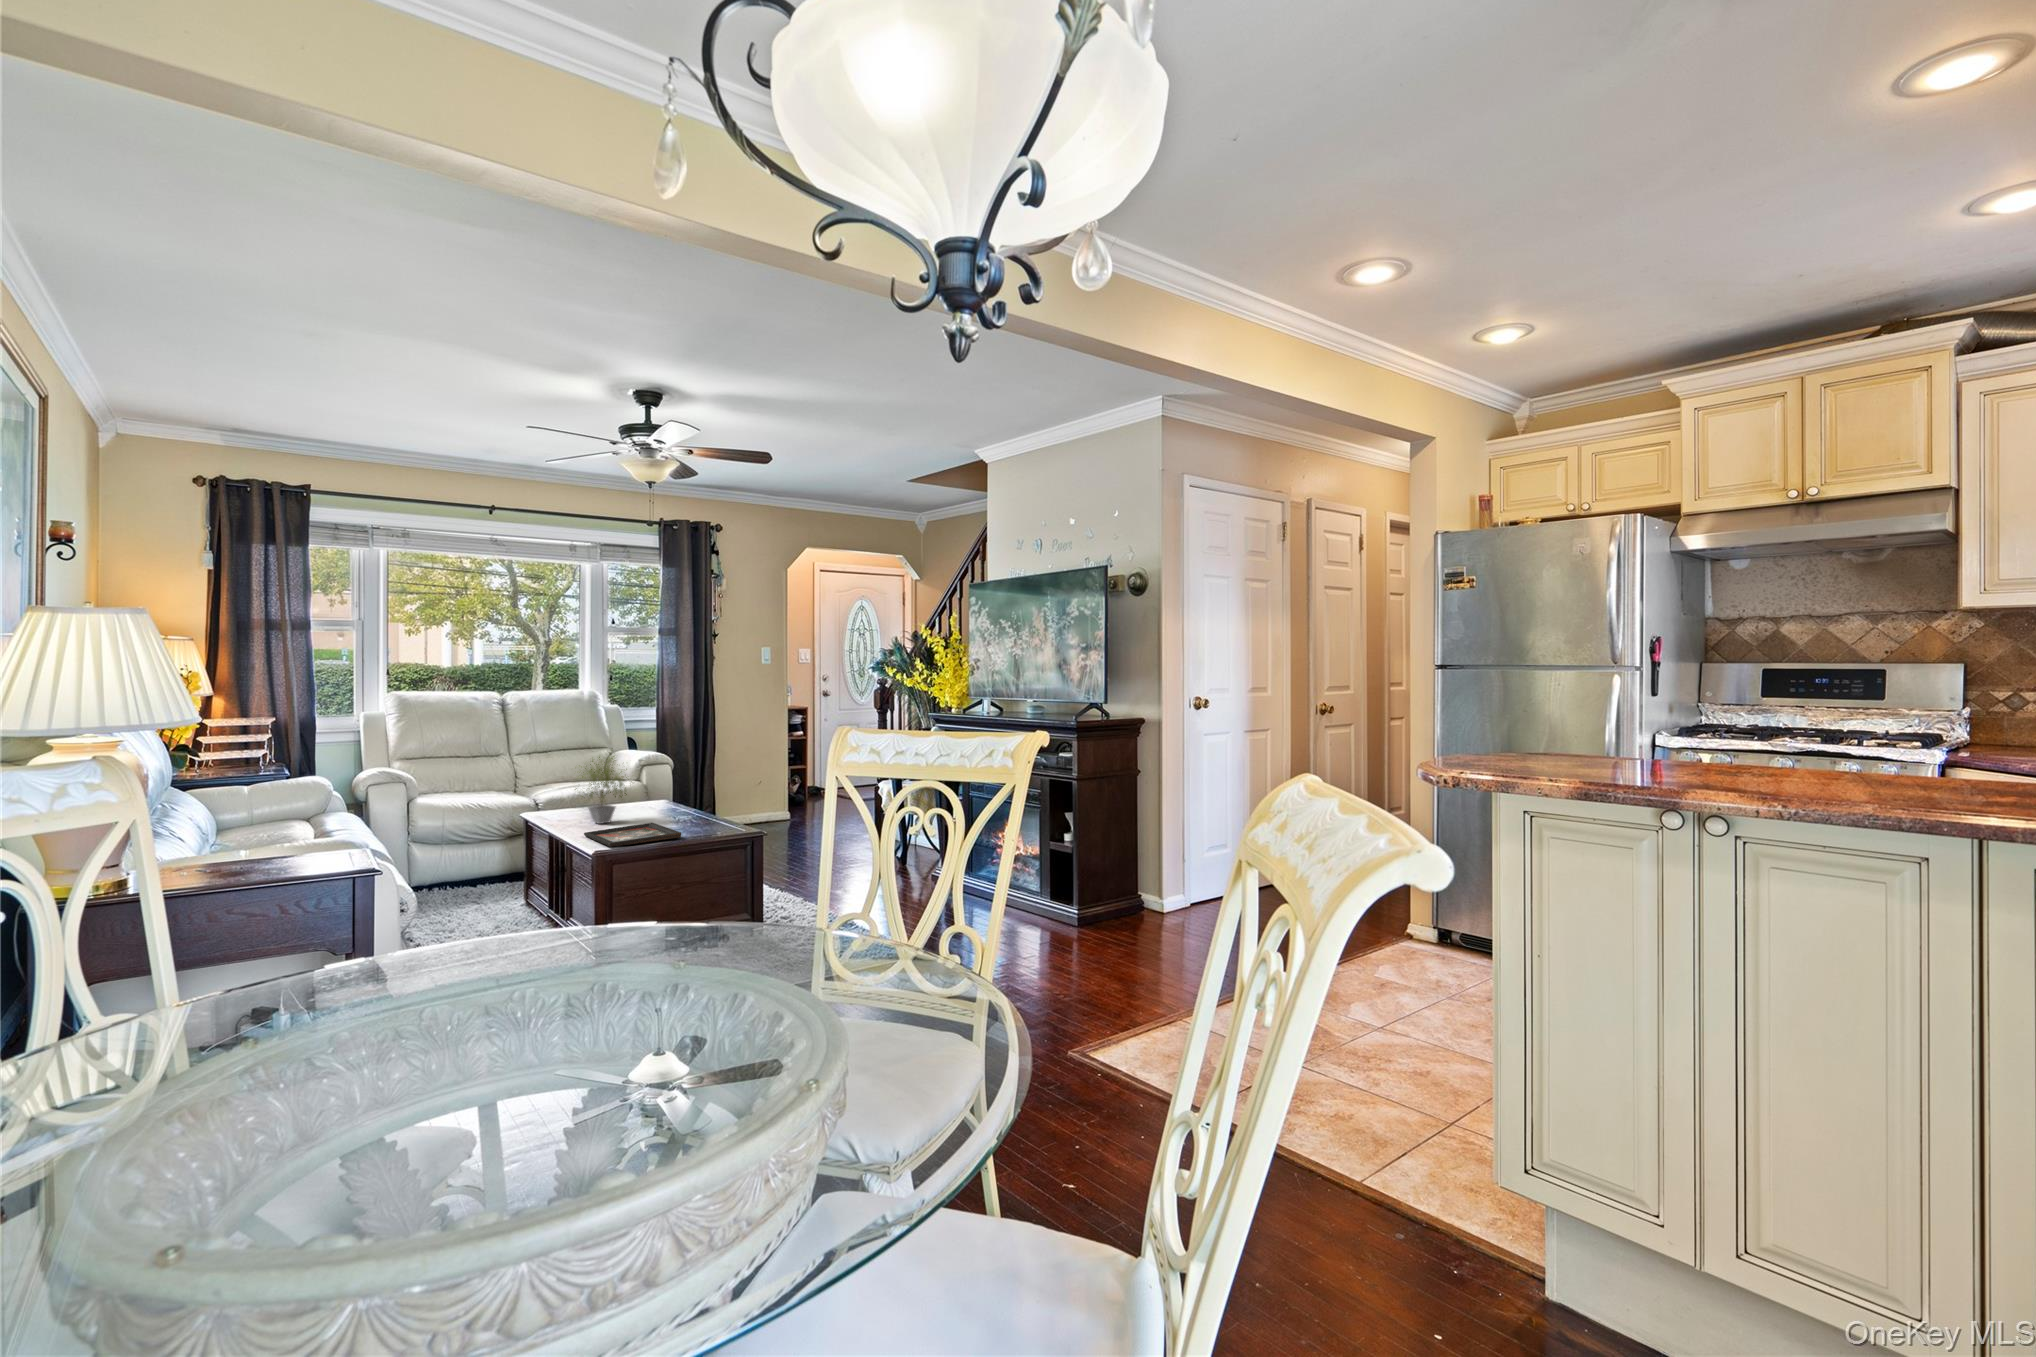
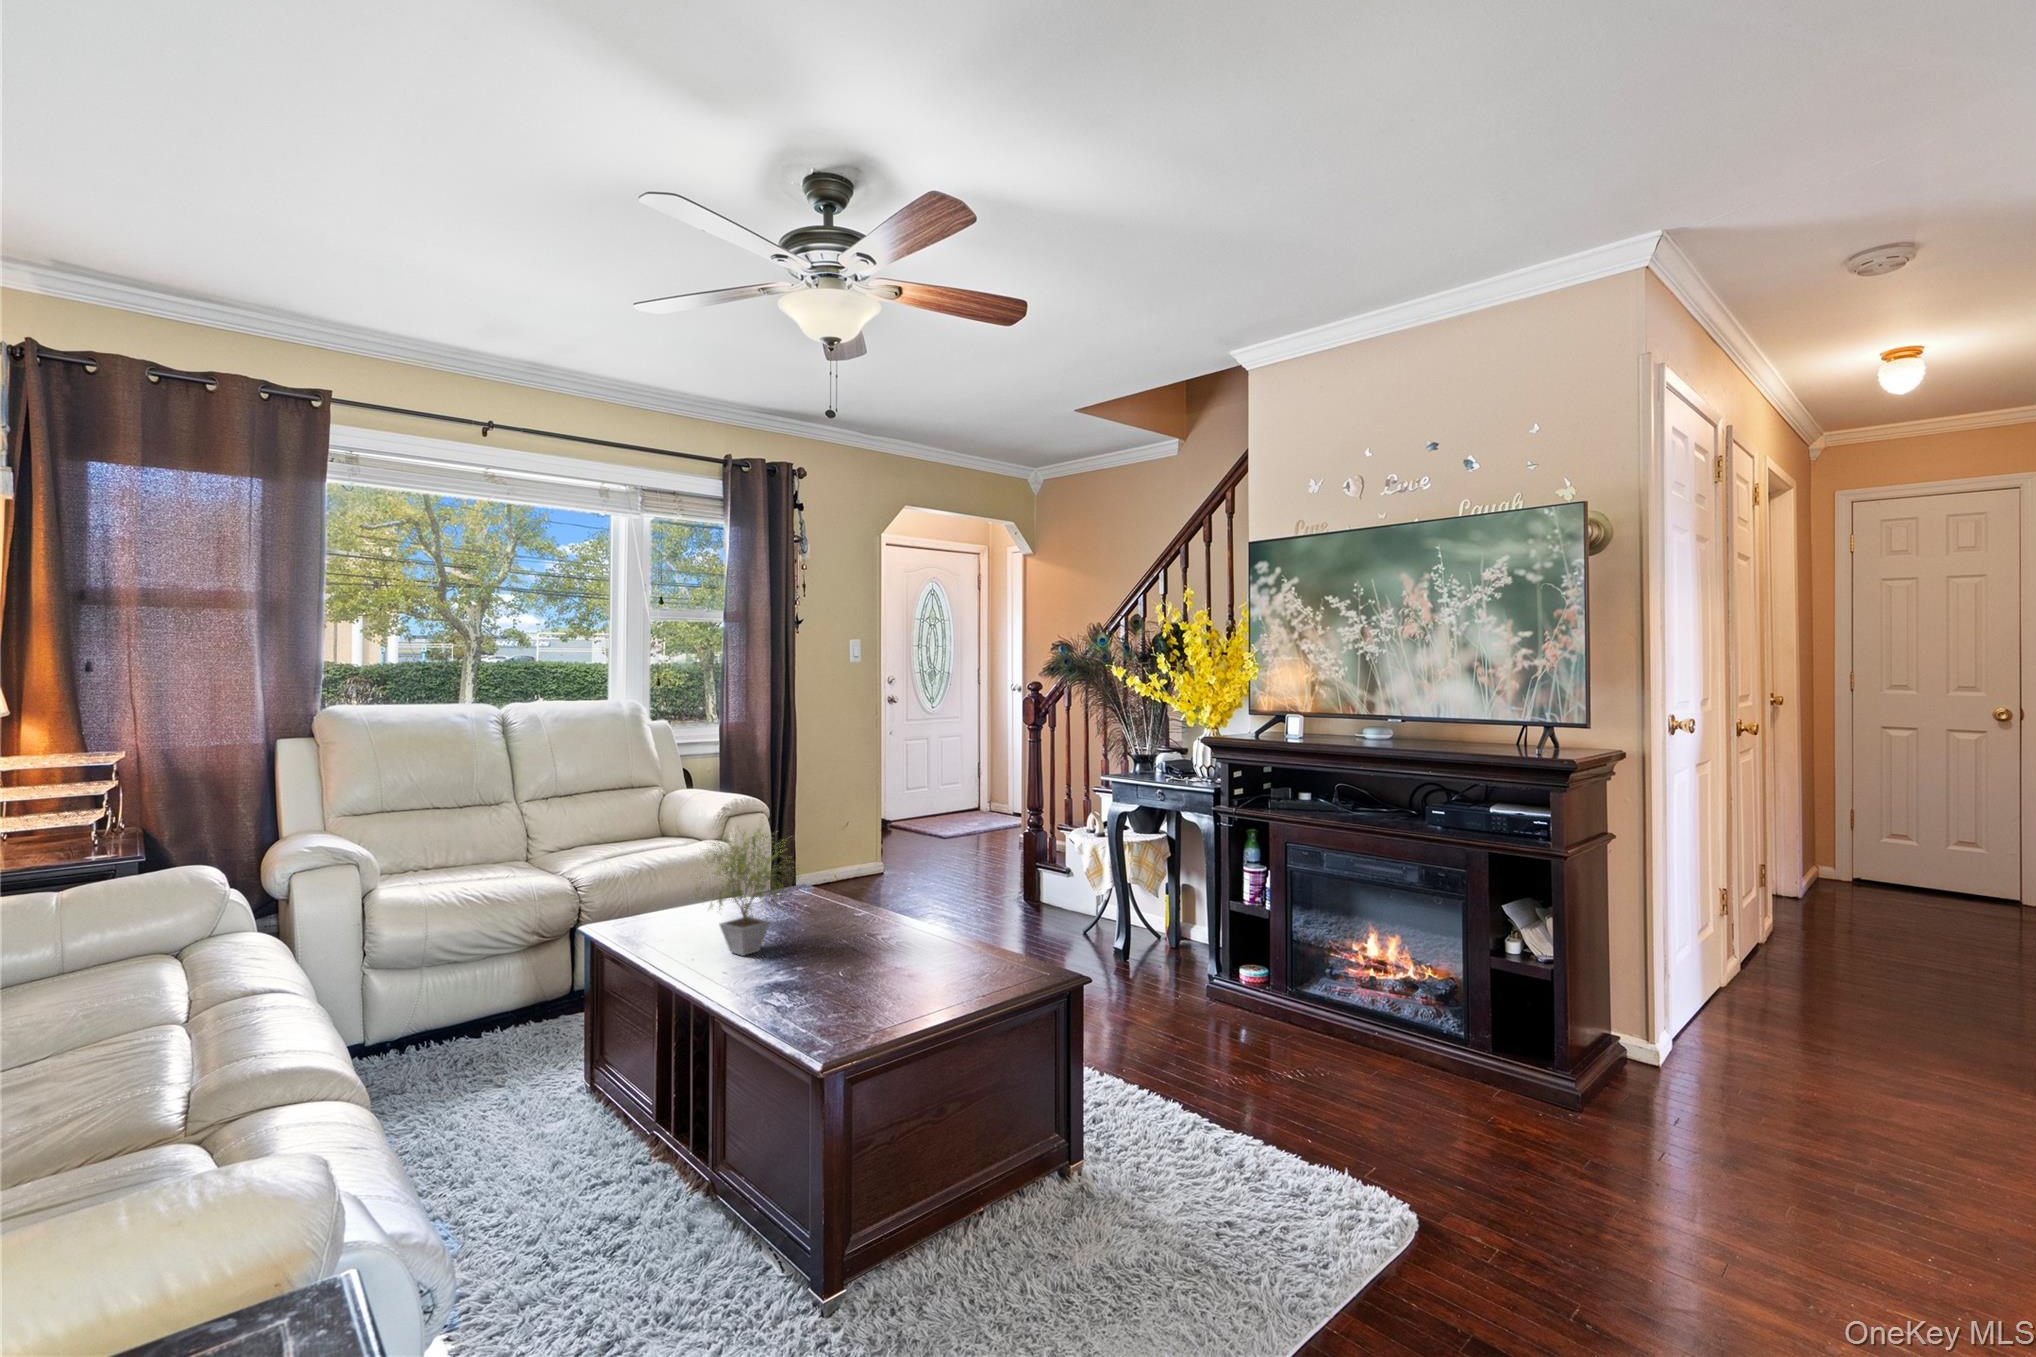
decorative tray: present [584,823,681,847] -> none [742,958,941,1039]

